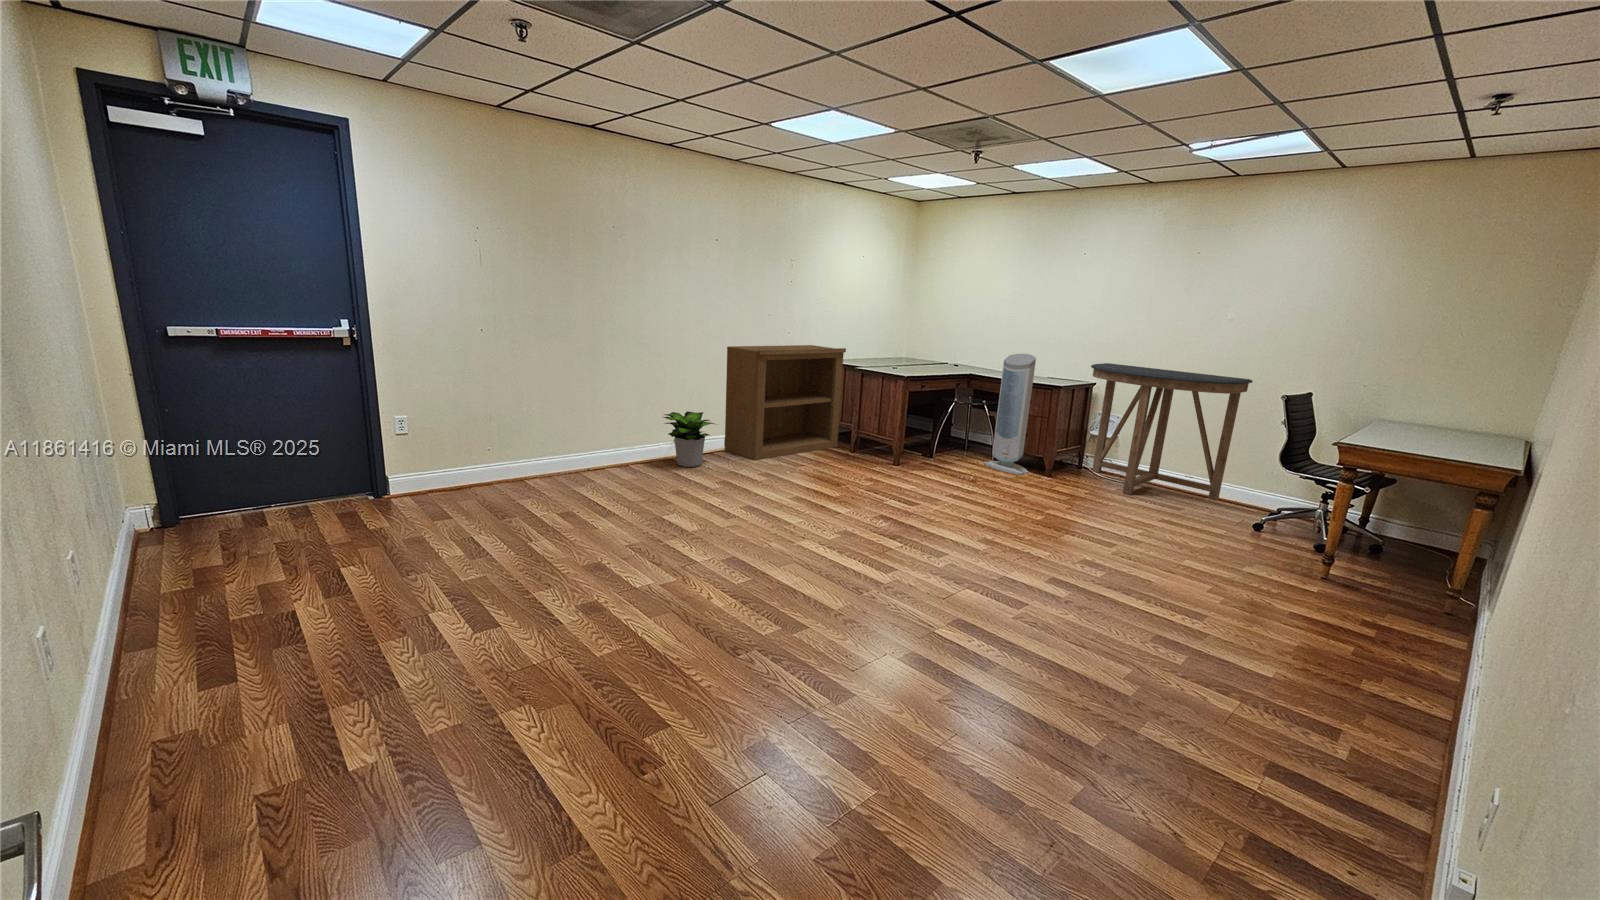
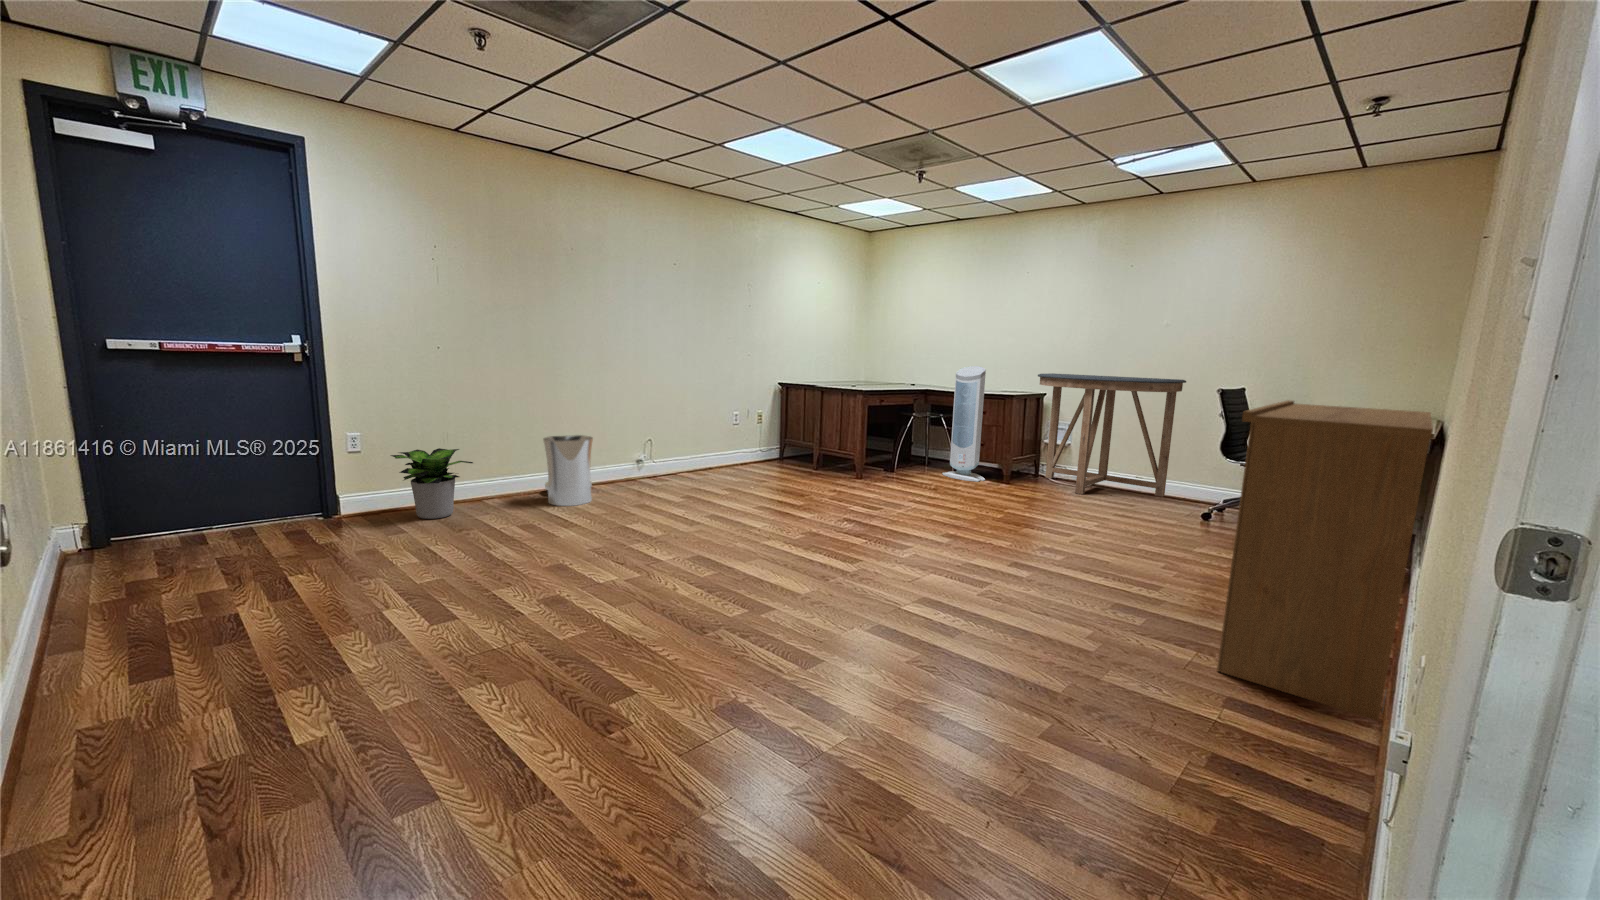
bookshelf: present [724,345,846,460] -> present [1217,400,1433,721]
potted plant: present [664,411,714,467] -> present [391,448,473,519]
trash can: none [581,420,631,492] -> present [543,435,593,506]

